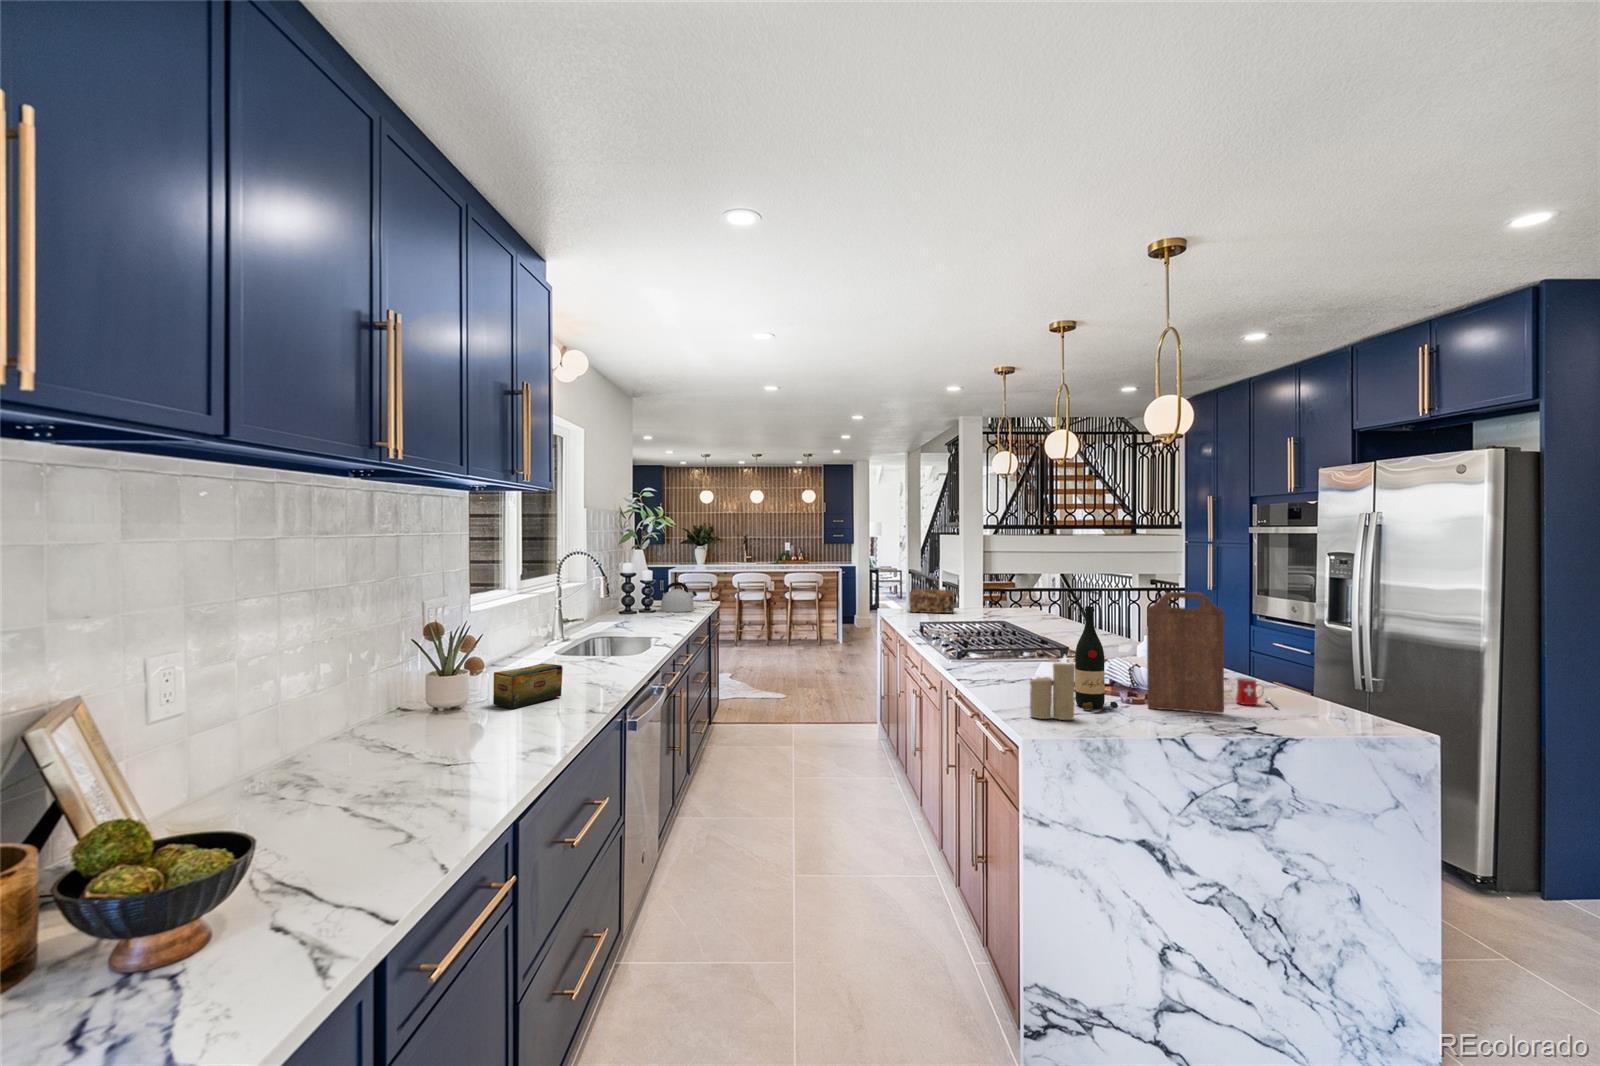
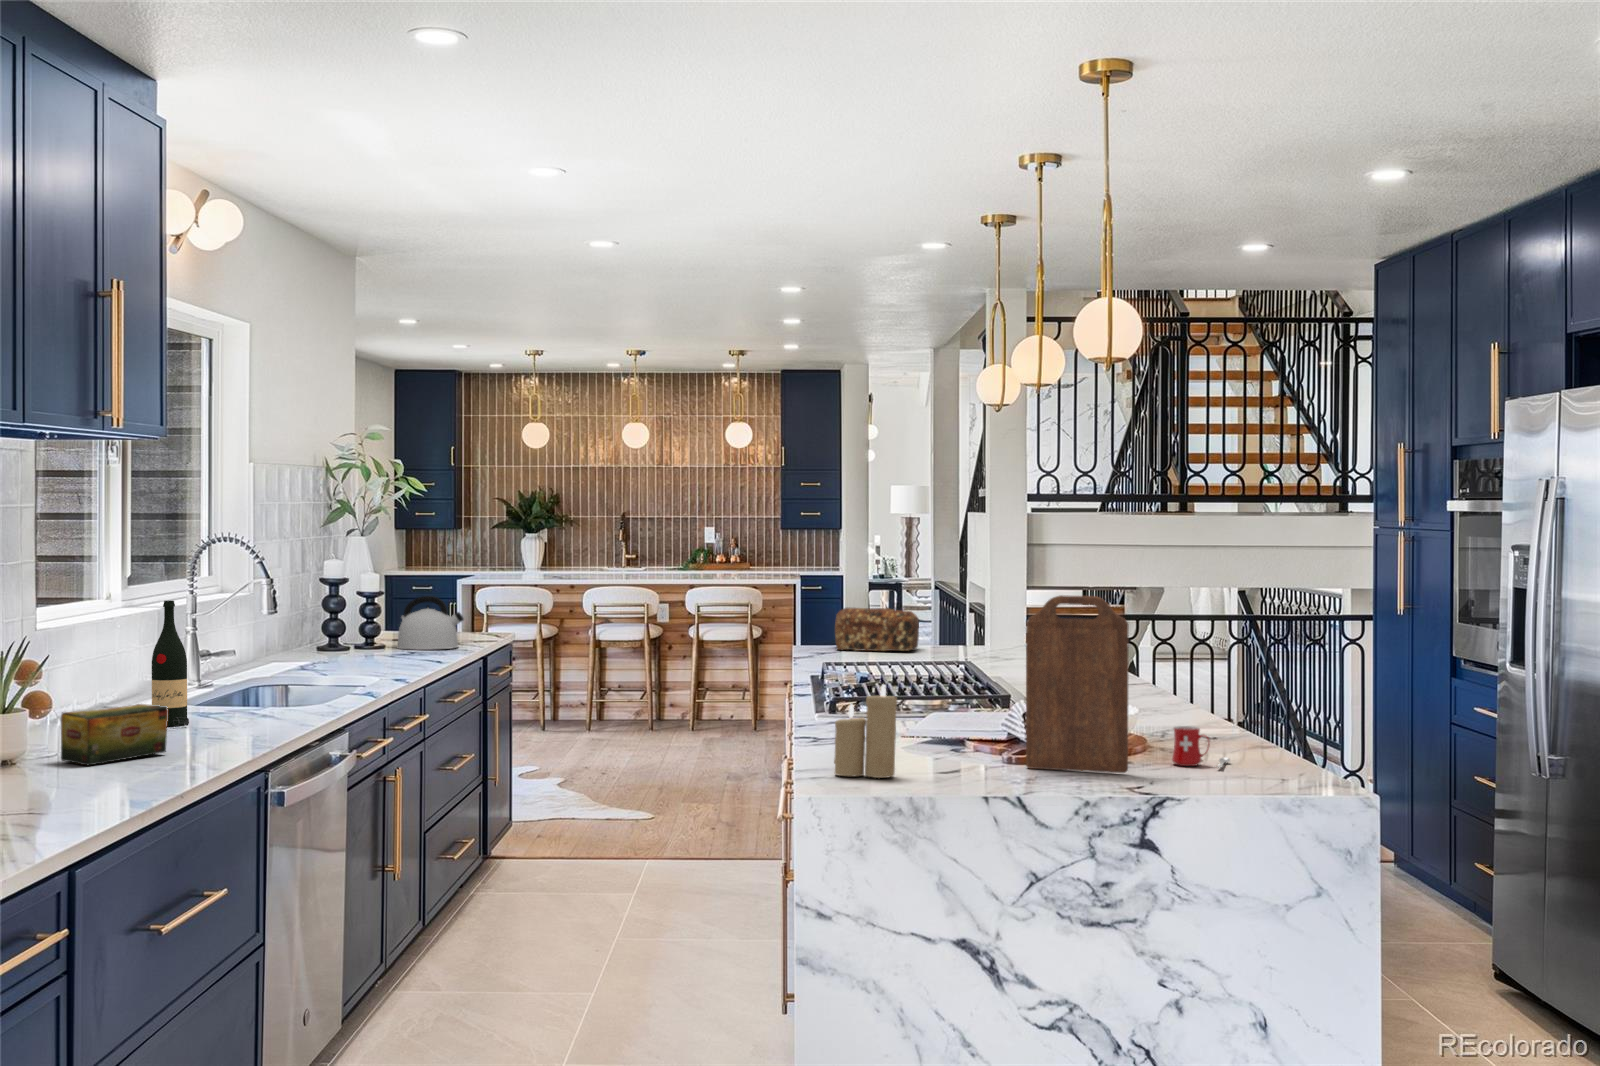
wine bottle: present [1075,606,1118,710] -> present [152,601,189,726]

